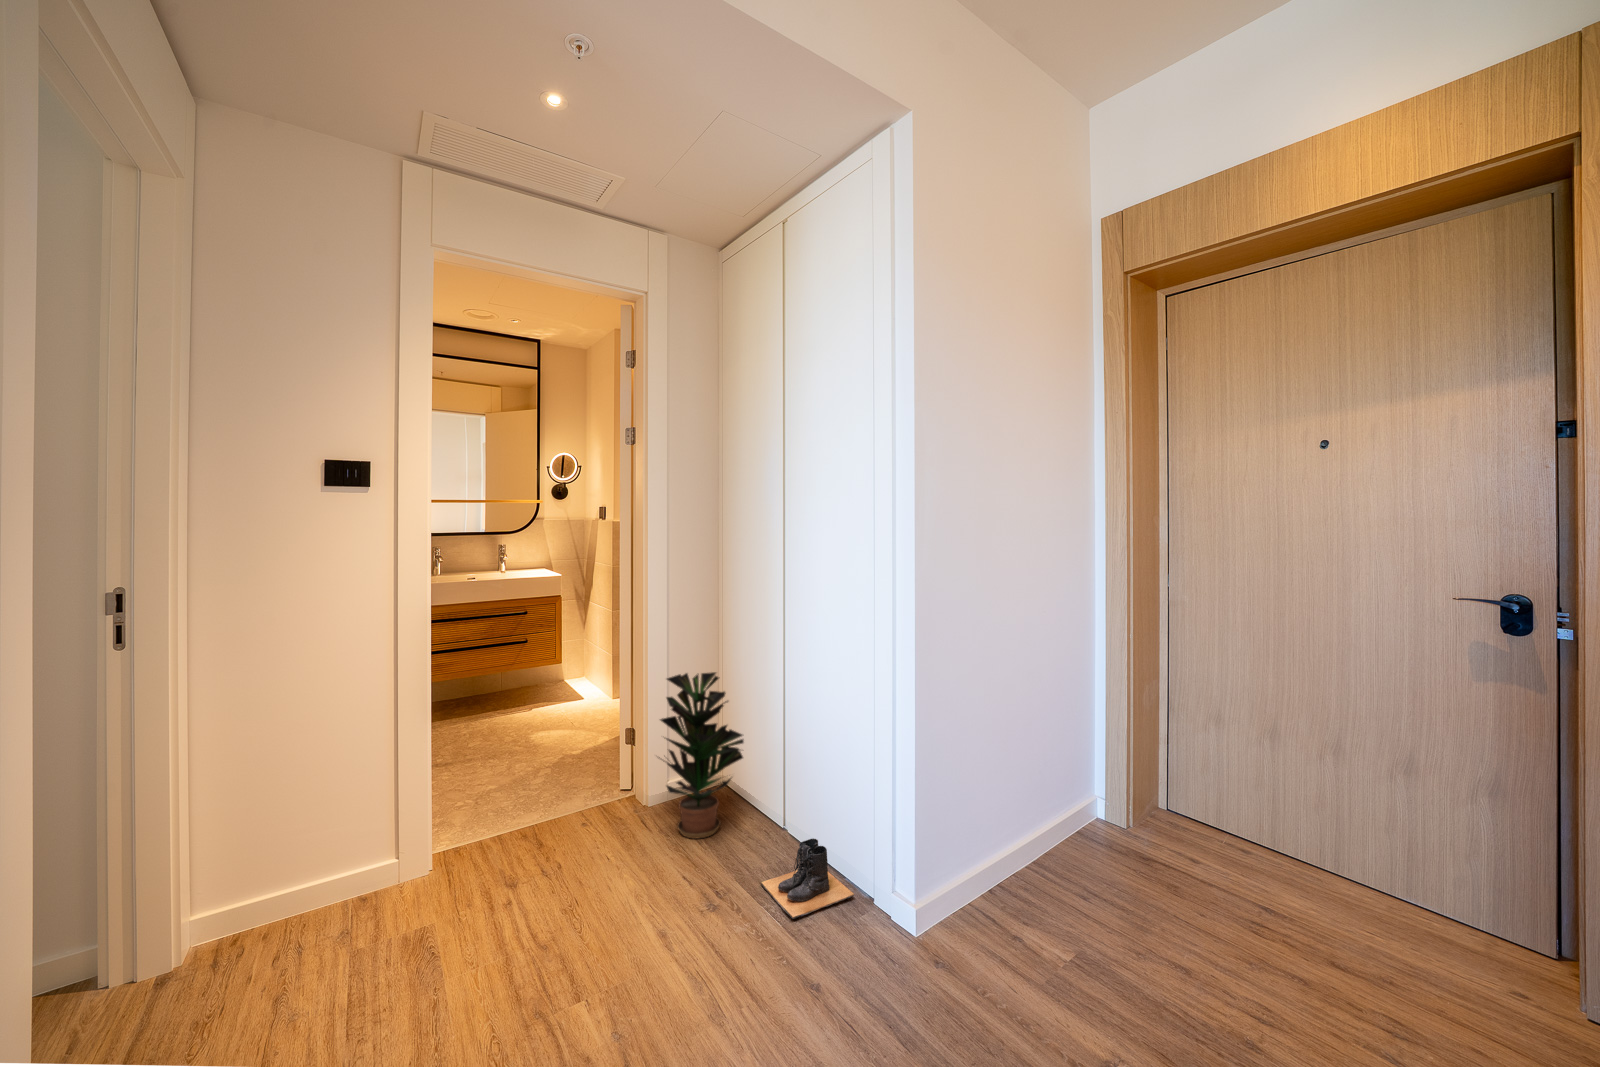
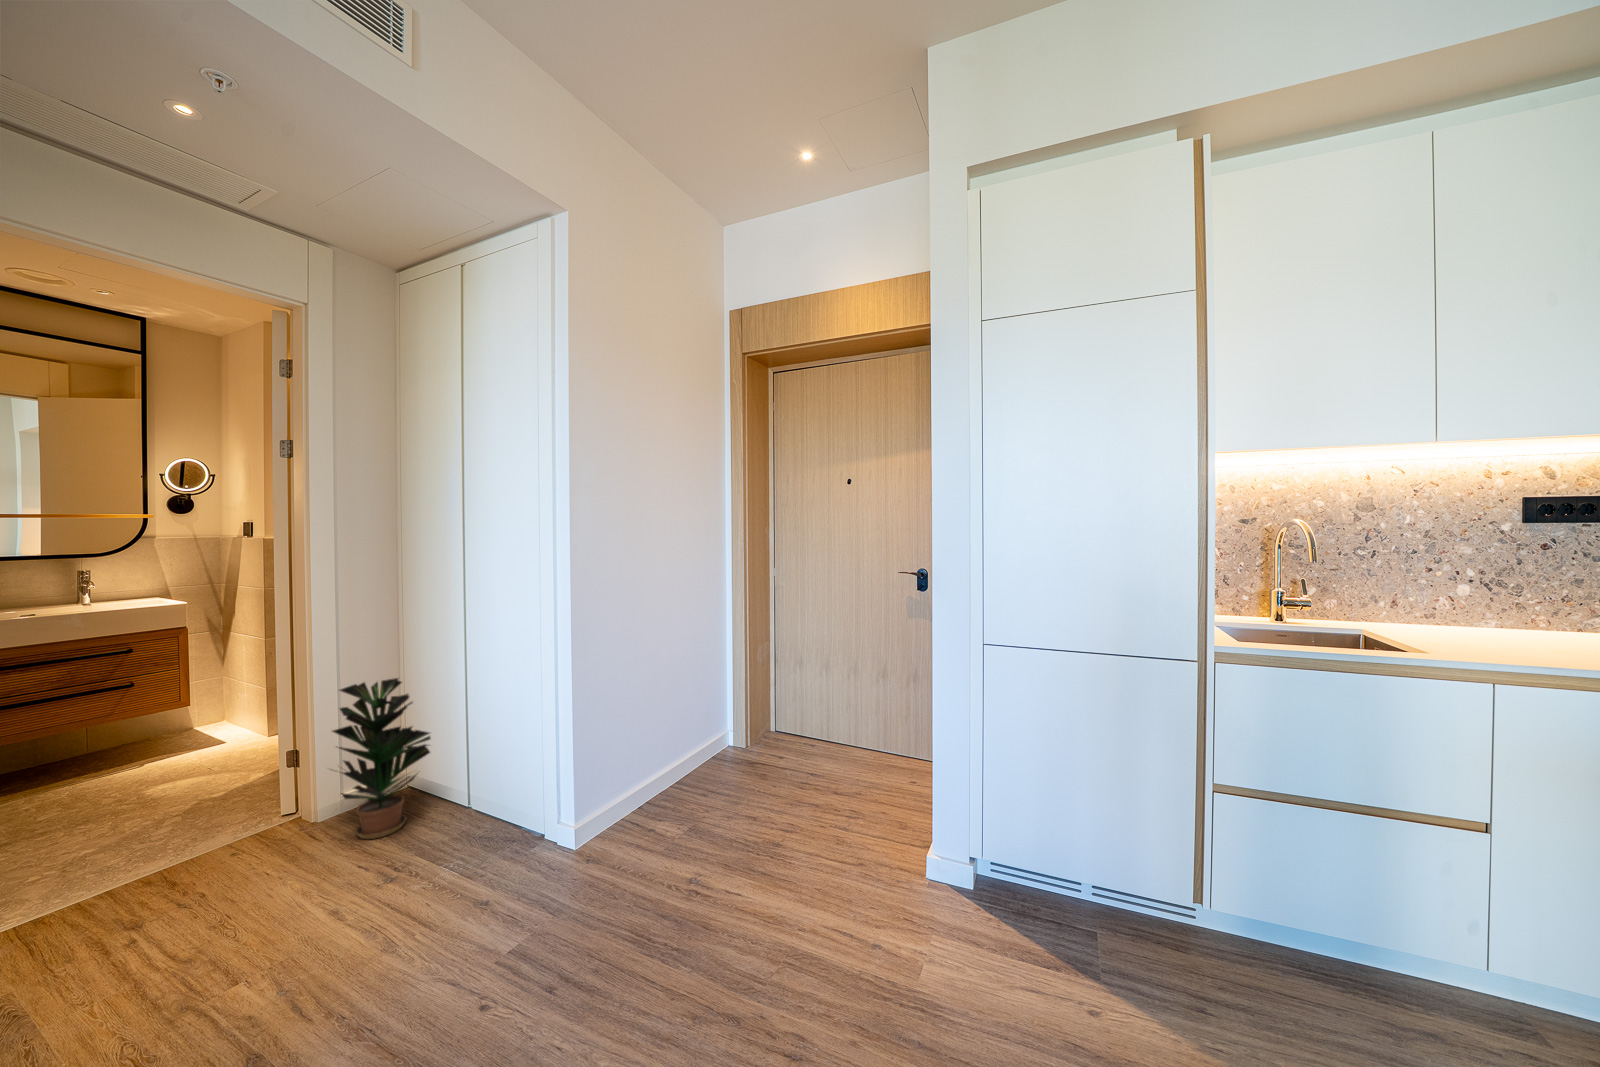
boots: present [761,838,854,919] -> none [449,806,540,875]

